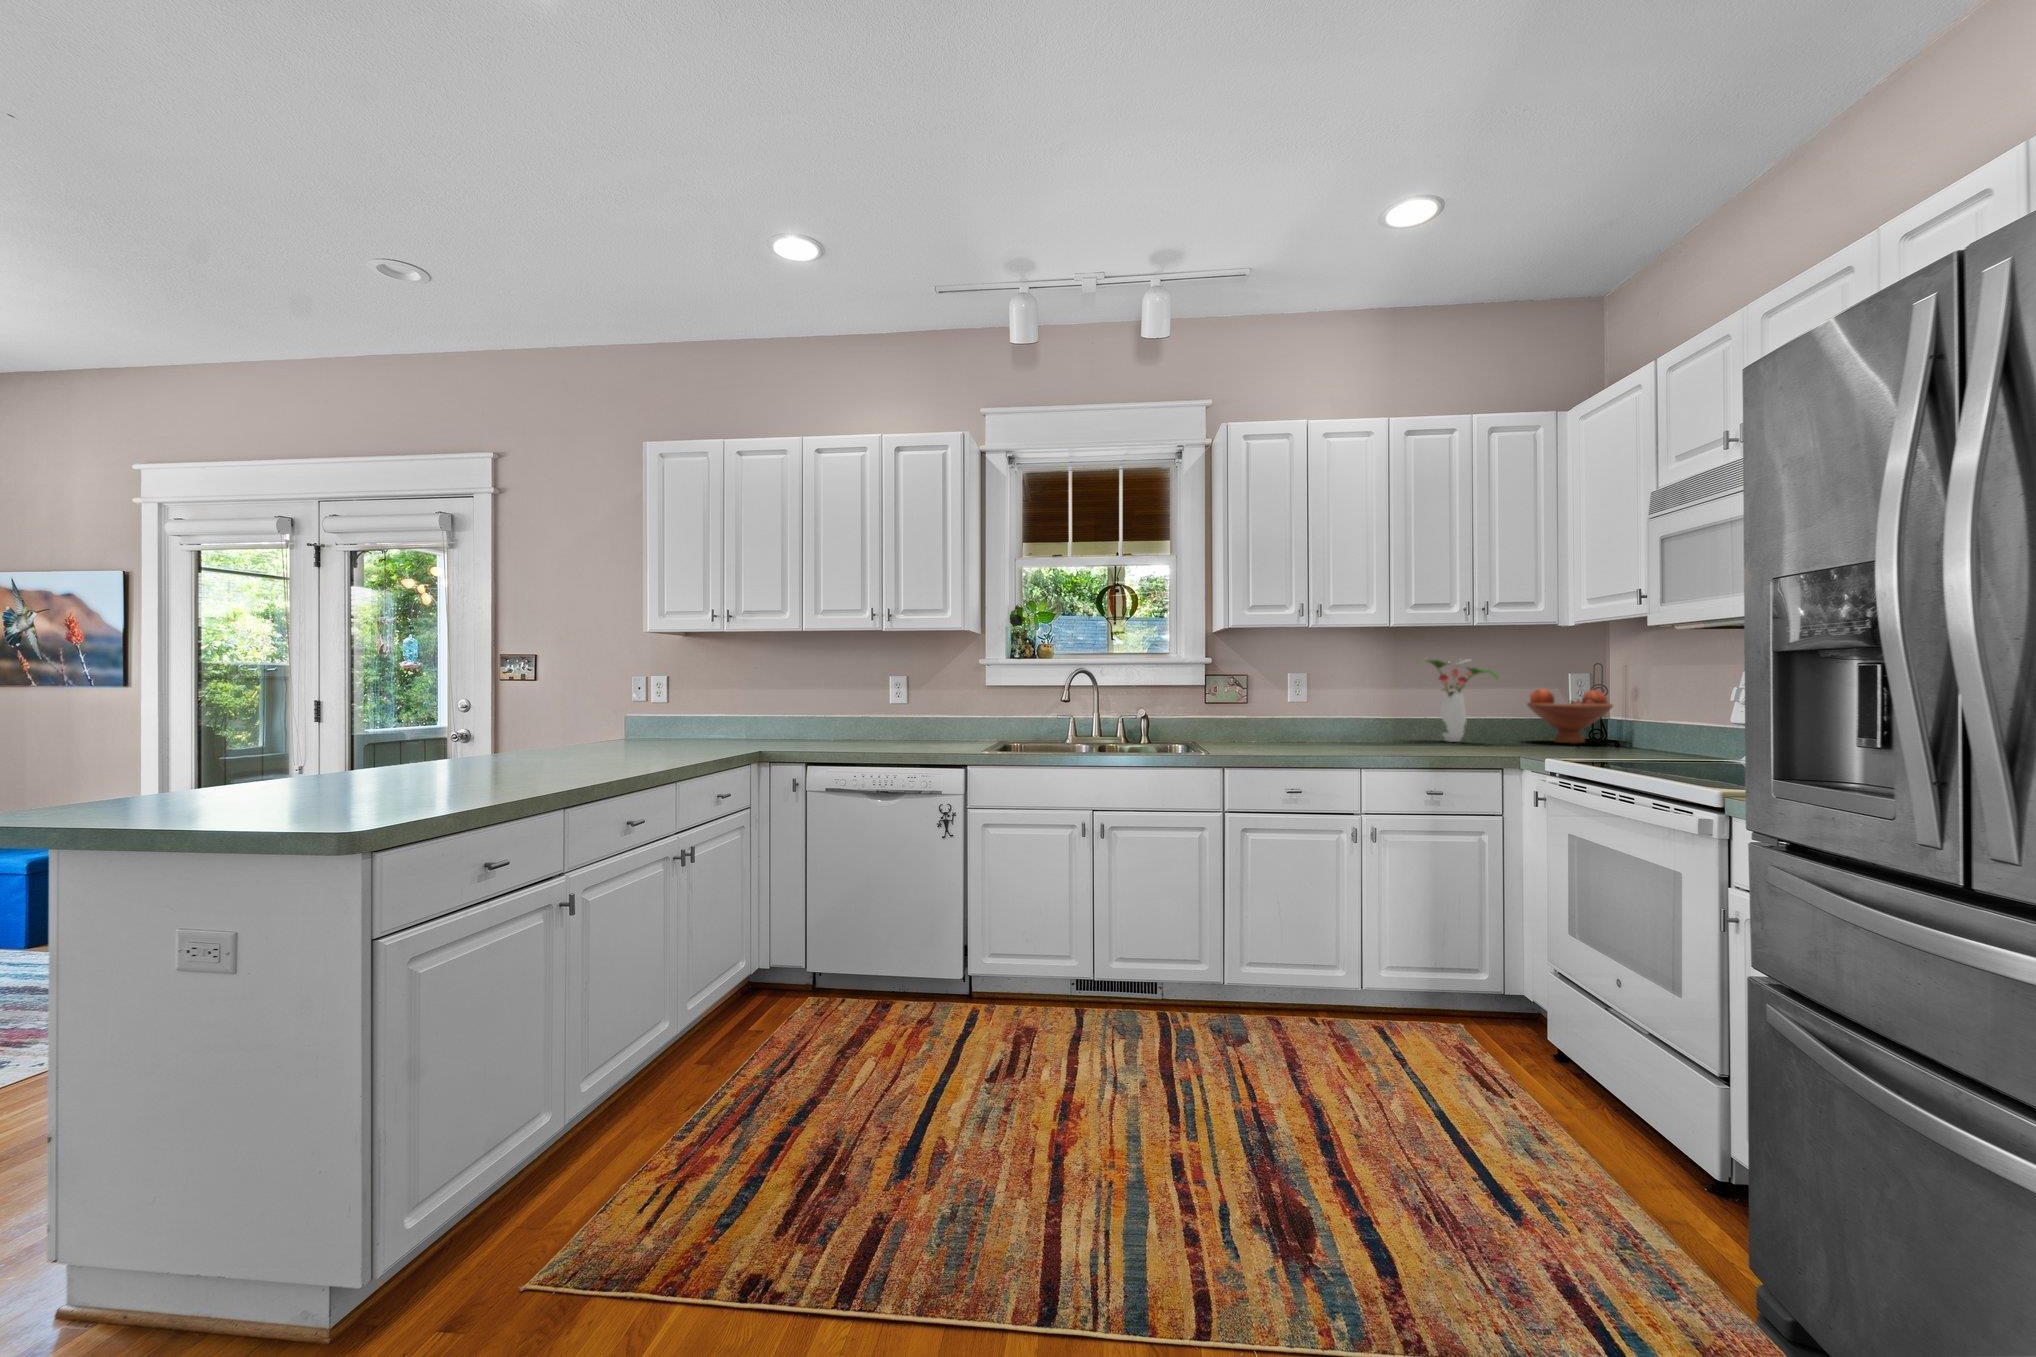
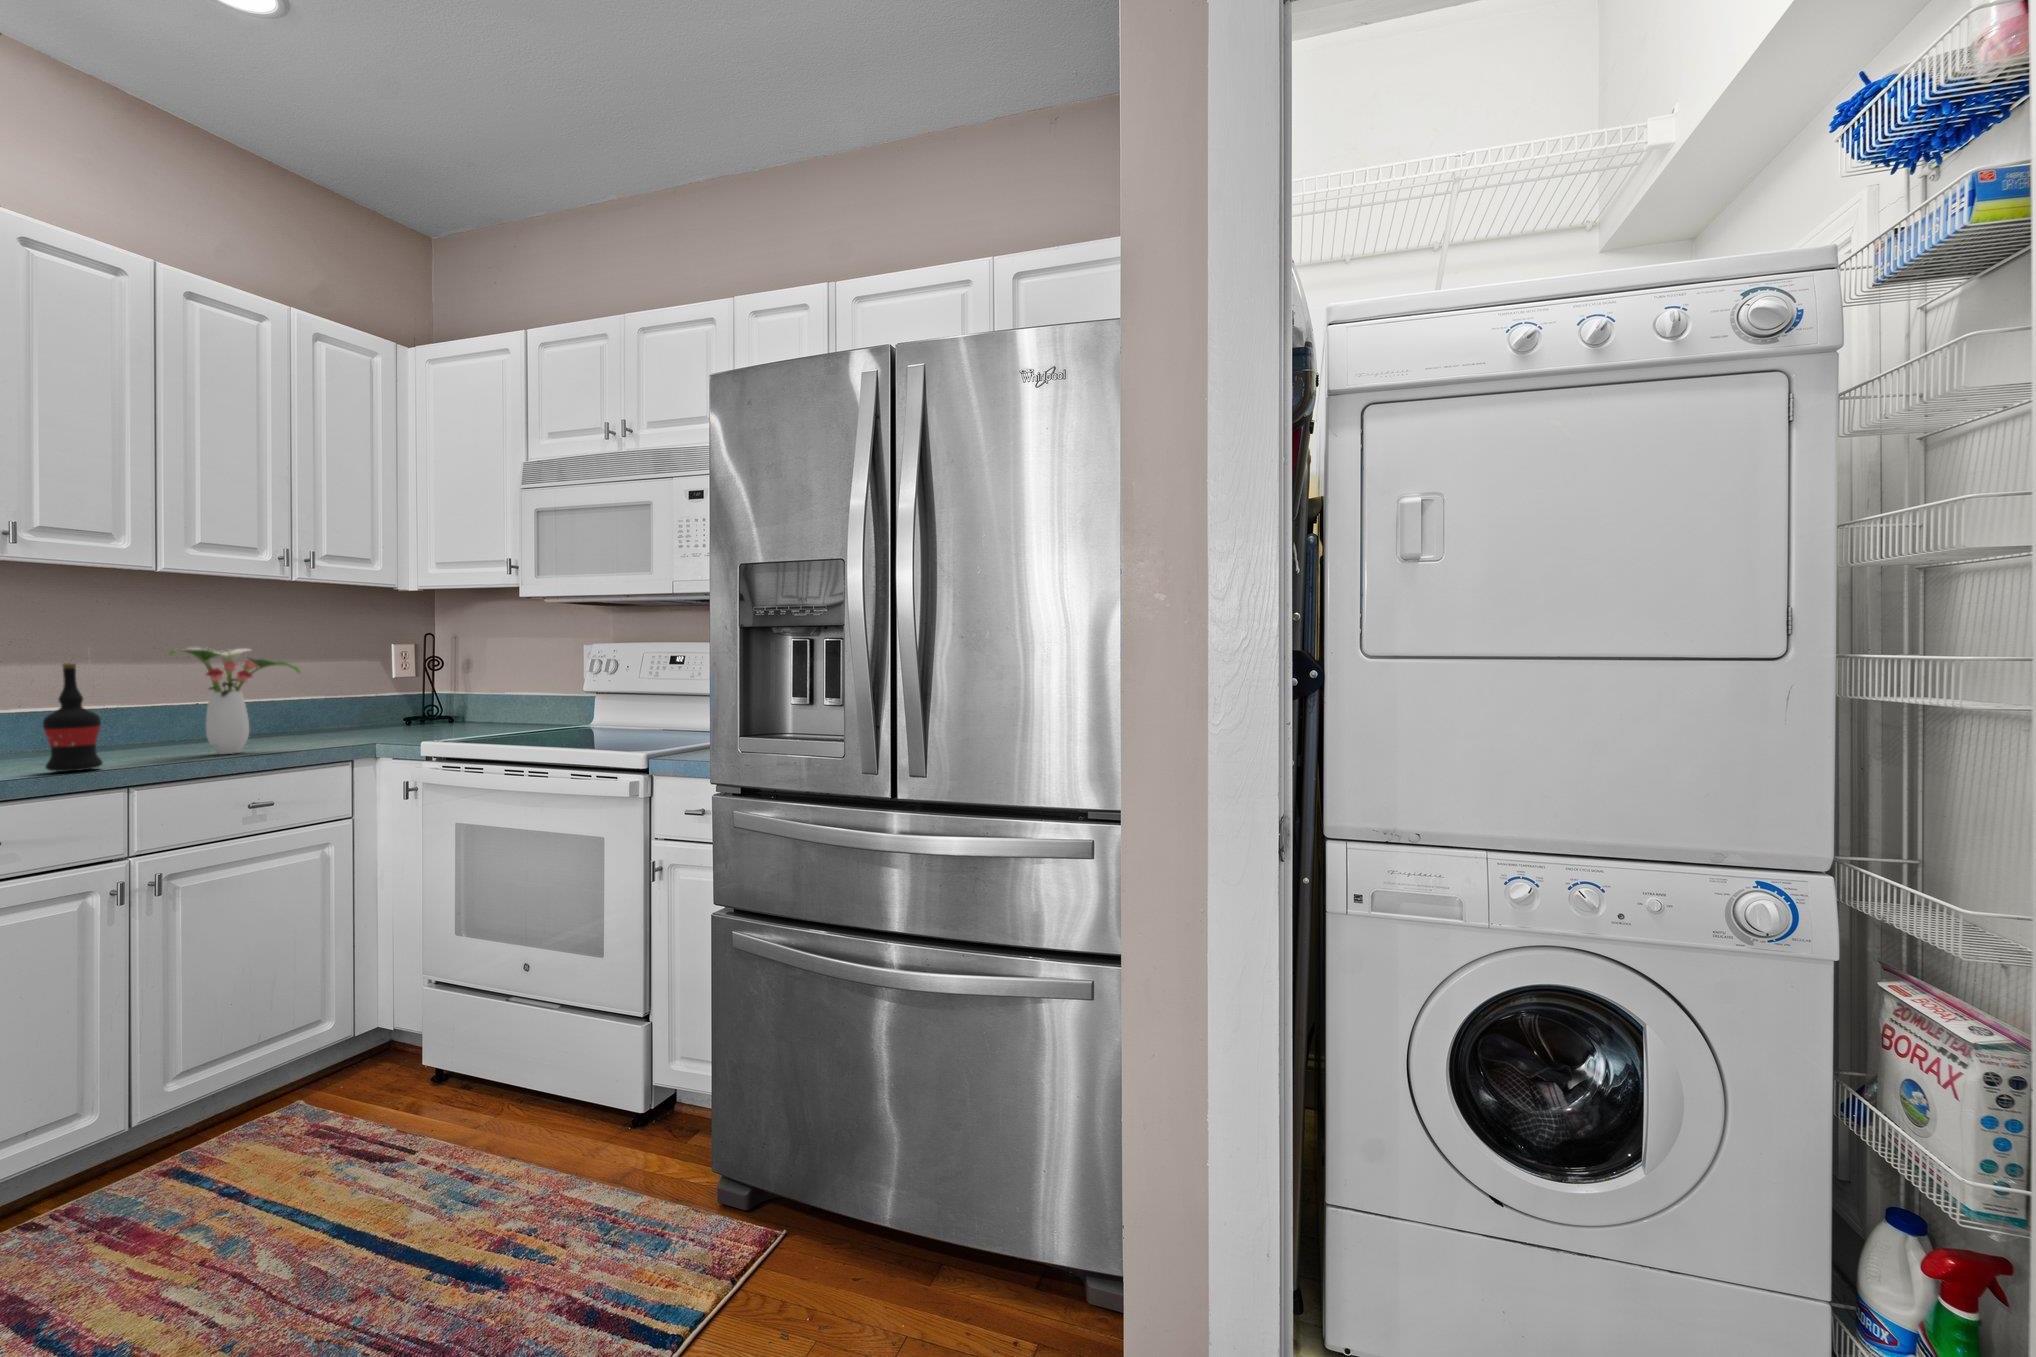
wine bottle: none [1352,669,1379,742] -> present [43,663,103,772]
fruit bowl: present [1527,689,1613,744] -> none [328,679,432,740]

